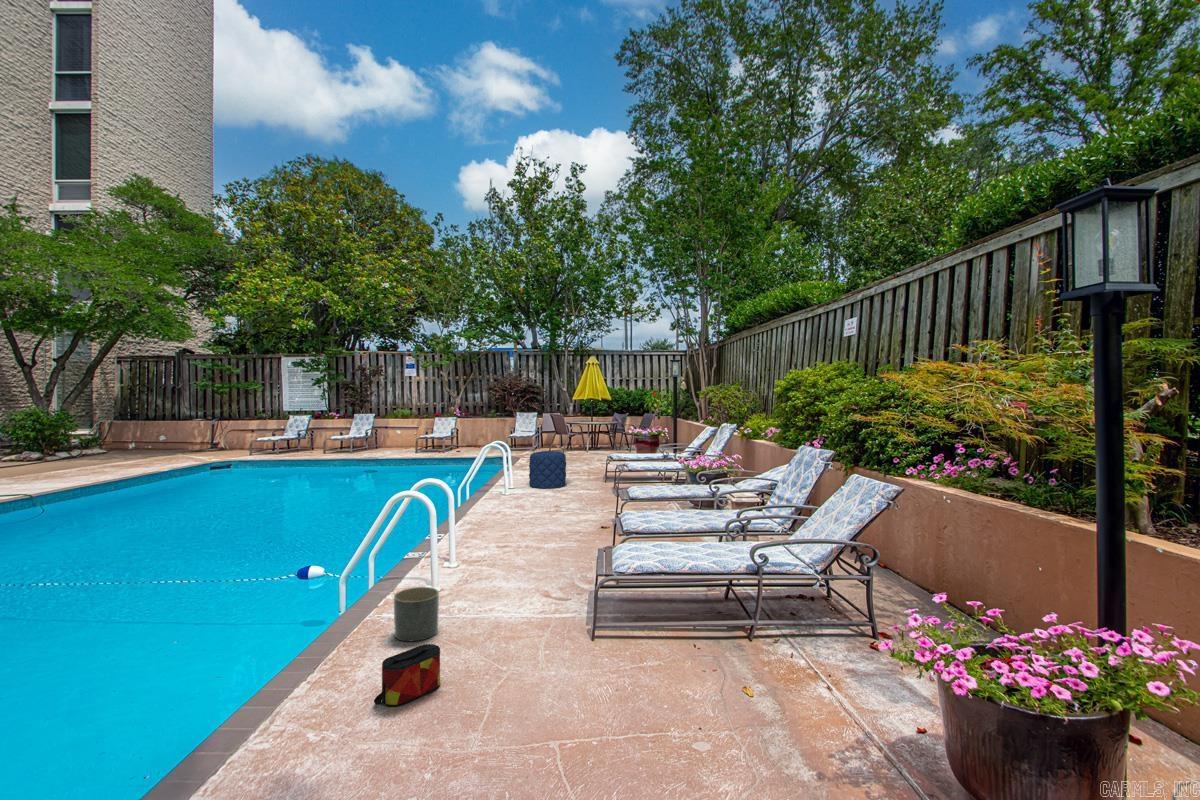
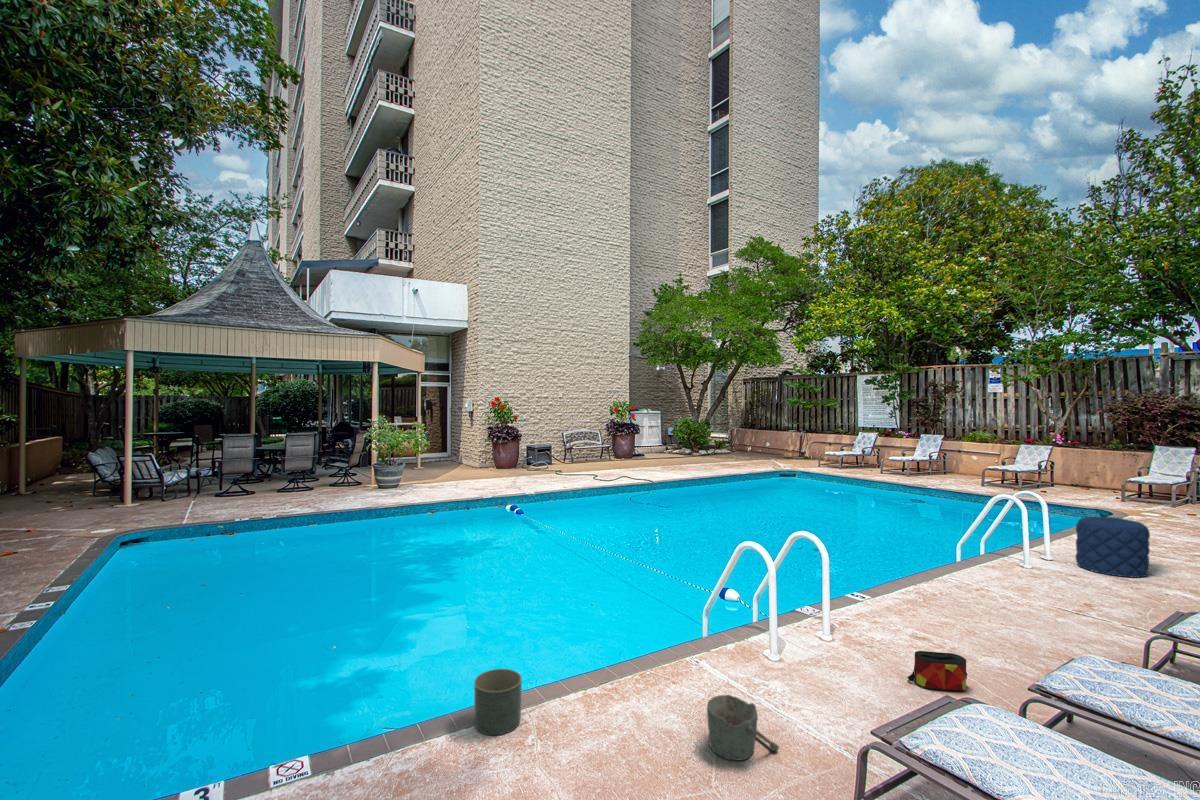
planter: present [394,587,439,641] -> present [474,669,522,735]
bucket: none [473,599,529,650] -> present [707,695,779,761]
bag: present [374,644,440,706] -> present [907,651,967,692]

